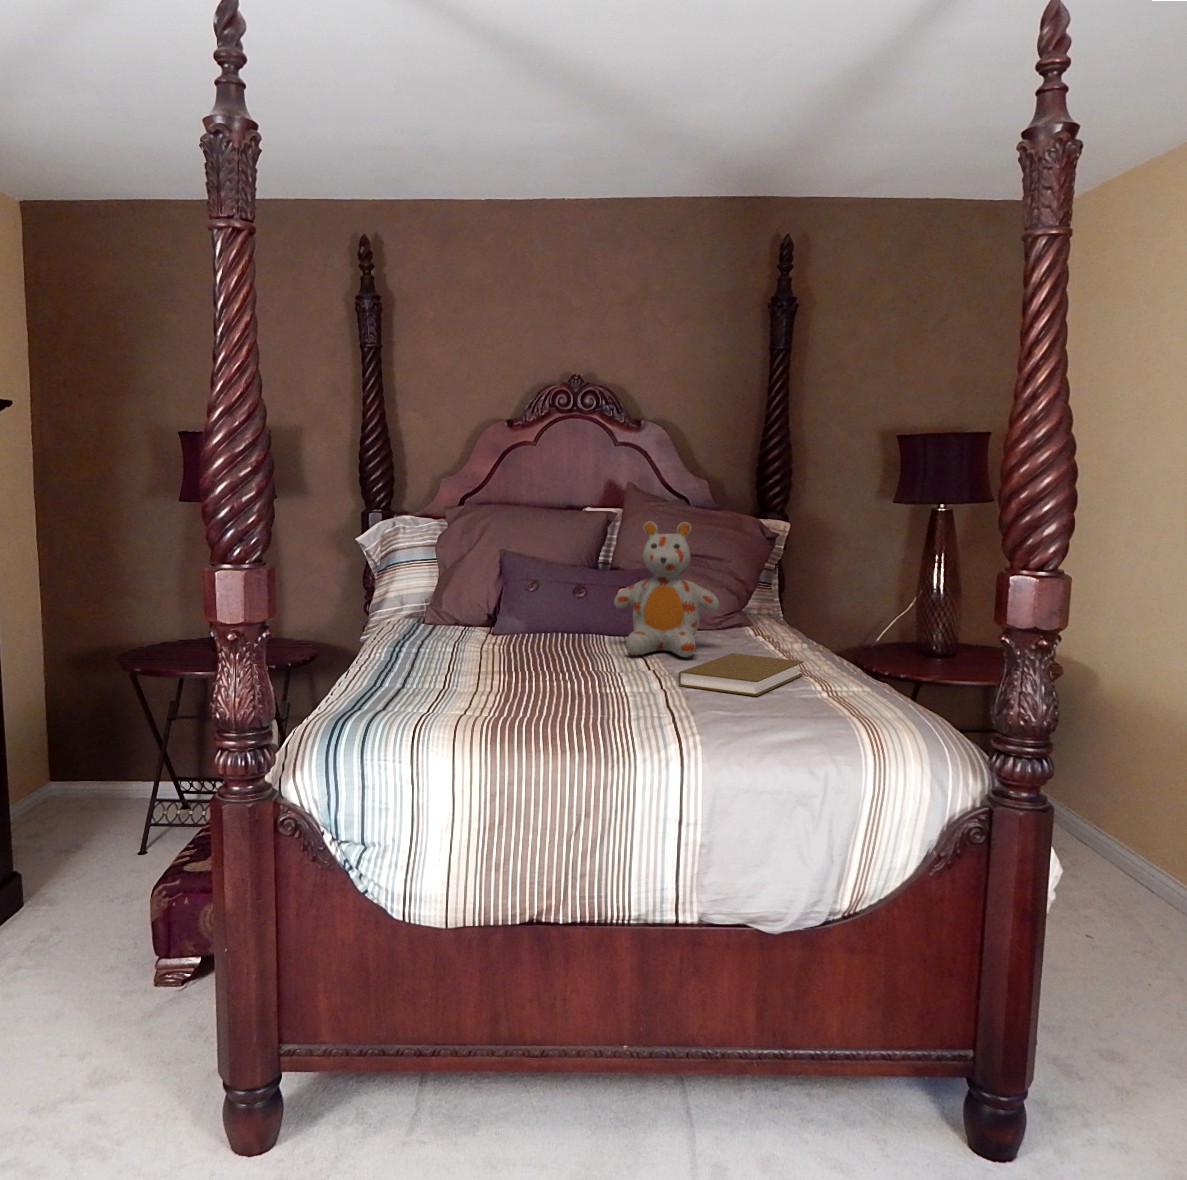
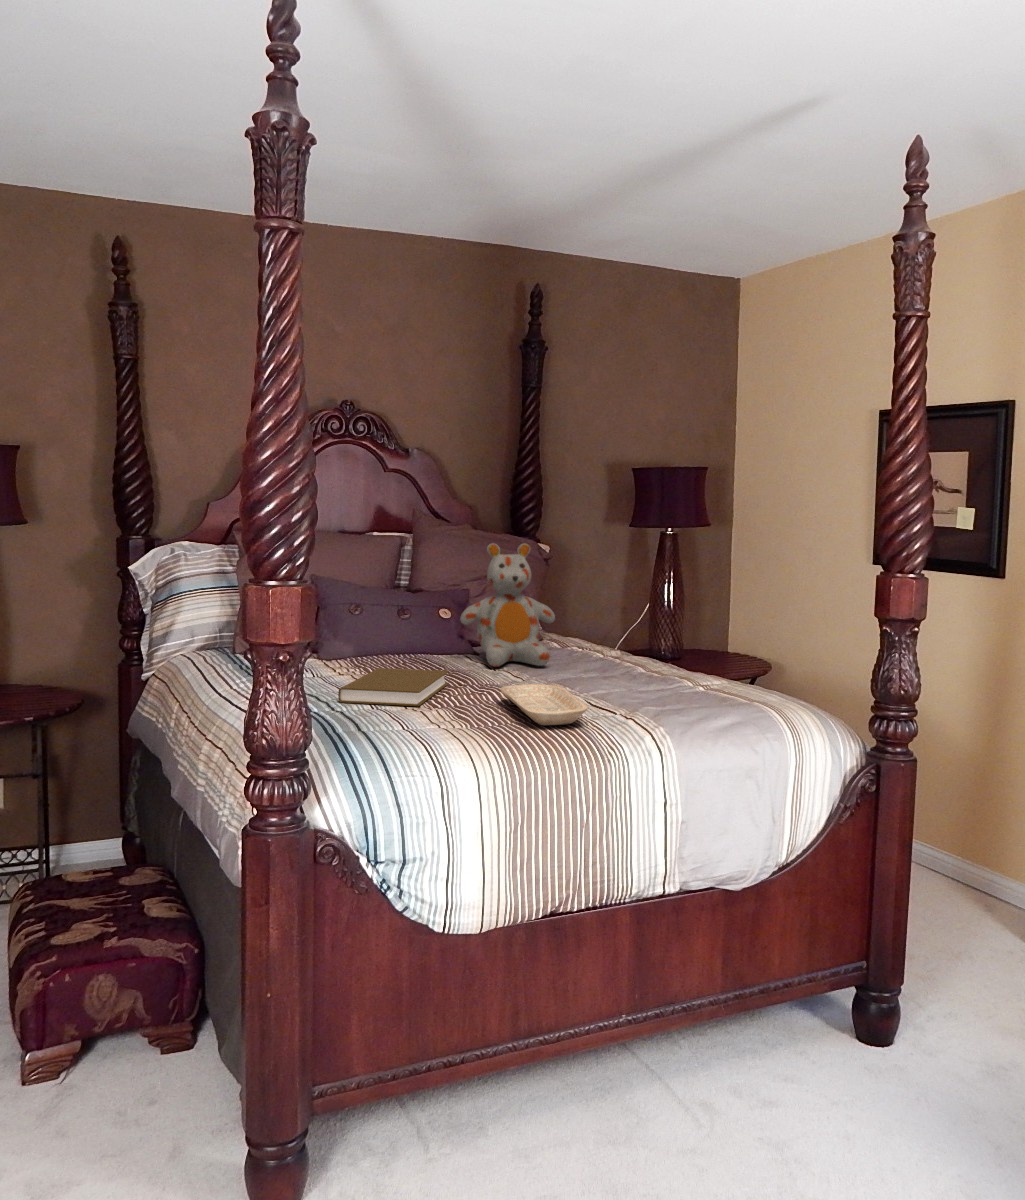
book: present [678,653,804,696] -> present [338,668,448,706]
tray: none [551,675,636,722] -> present [500,684,588,725]

